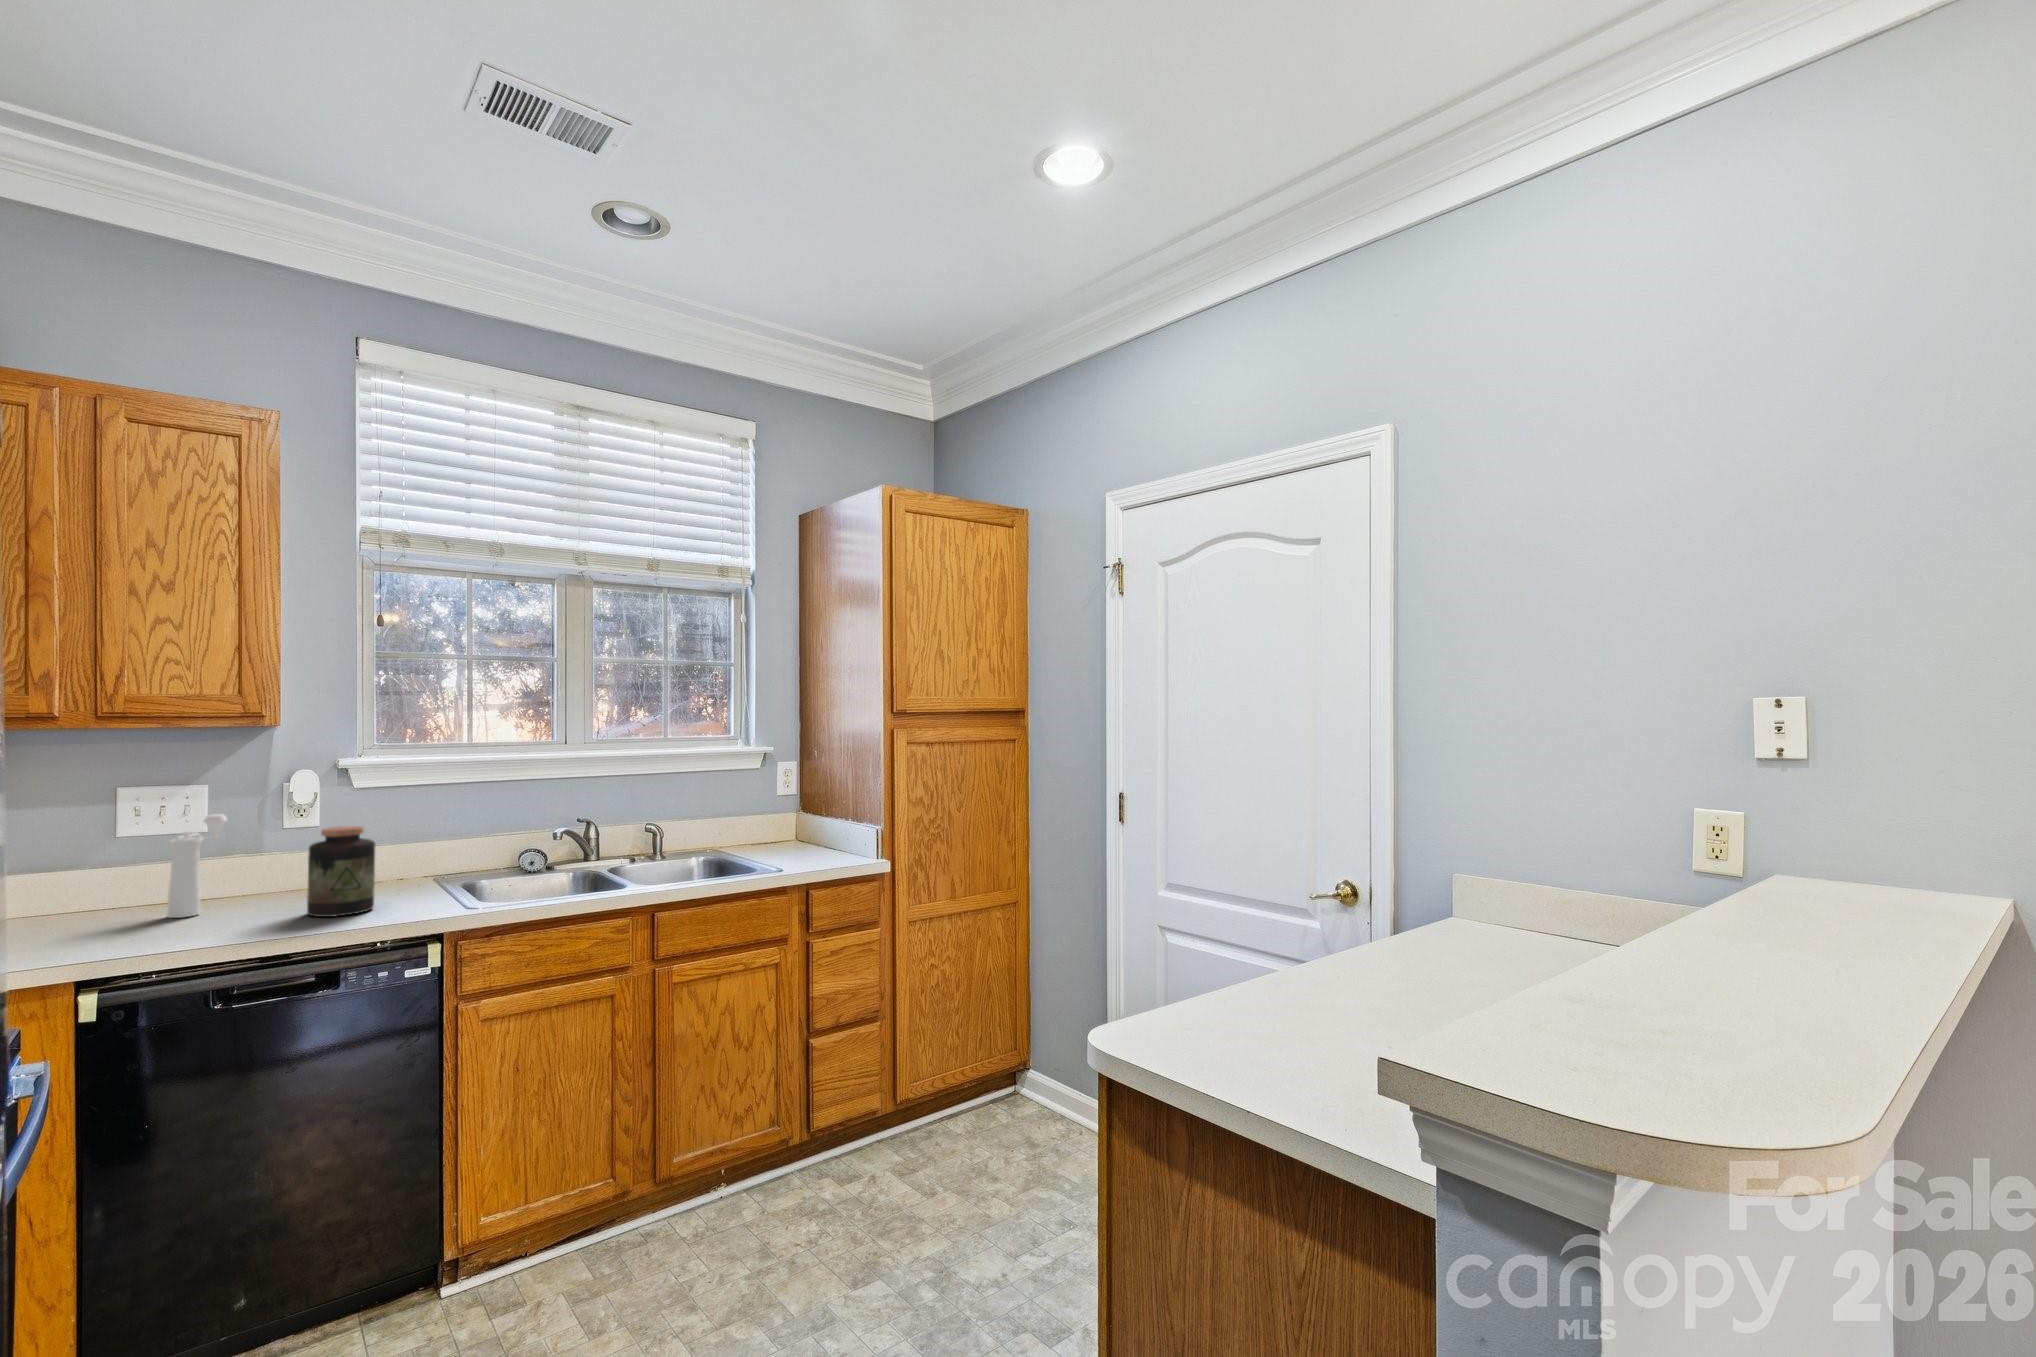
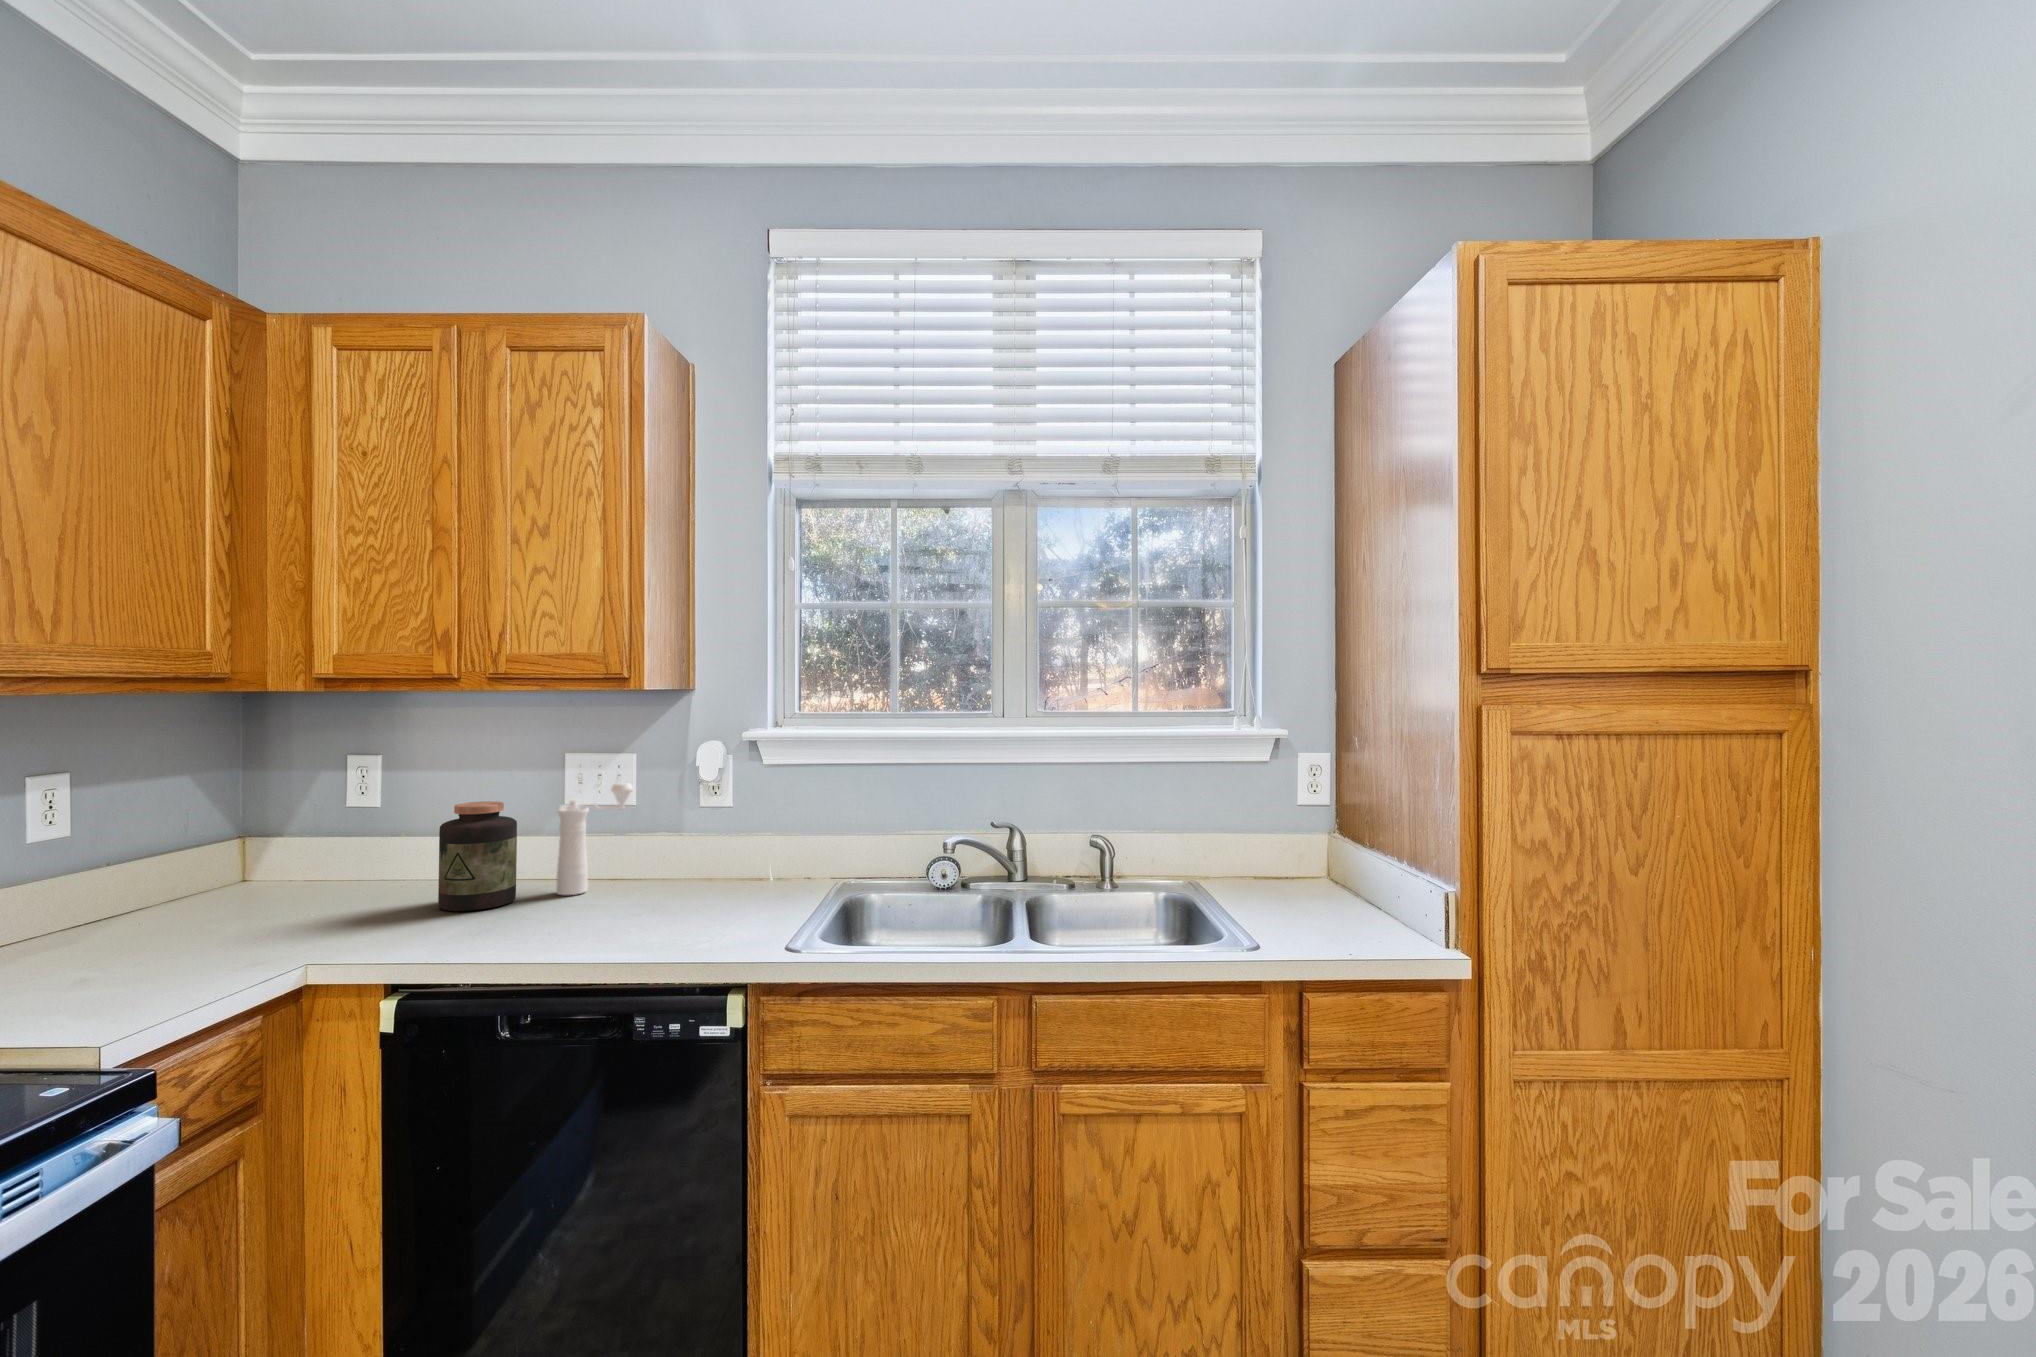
jar: present [307,826,375,917] -> present [438,801,517,911]

